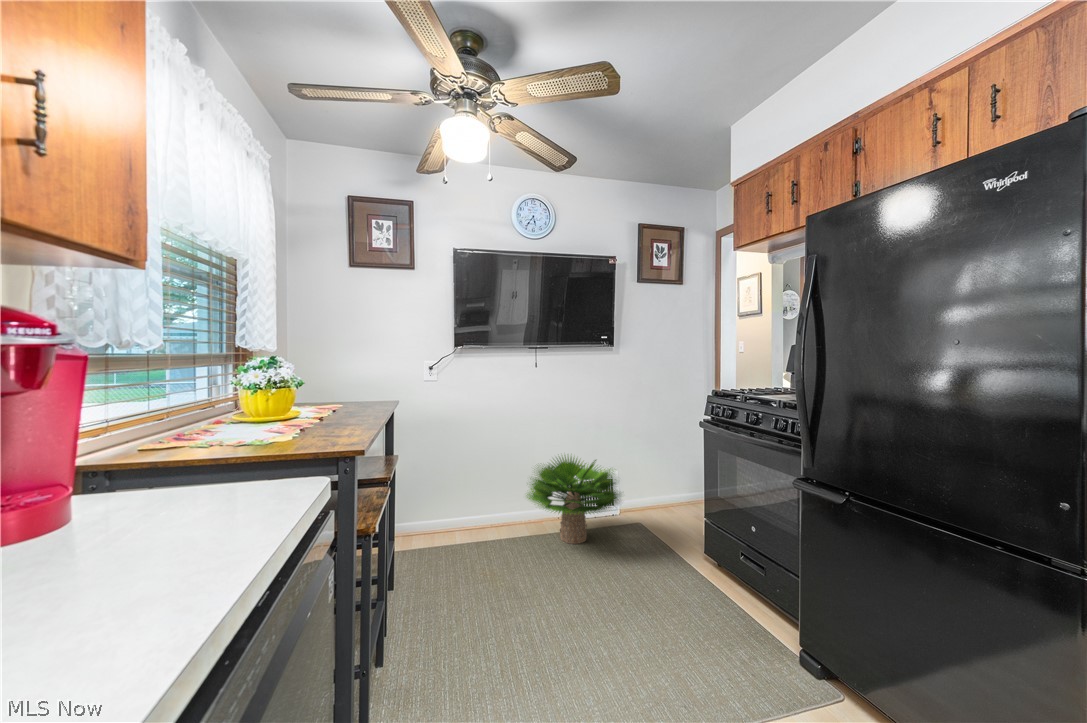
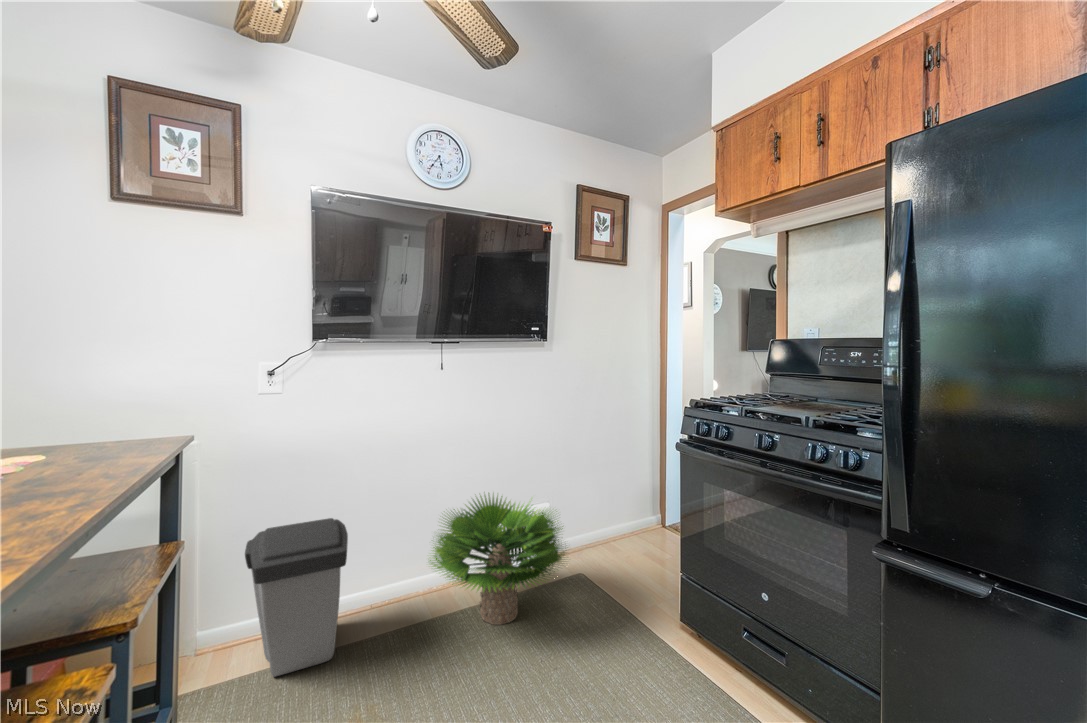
trash can: none [416,463,474,552] -> present [245,518,348,677]

